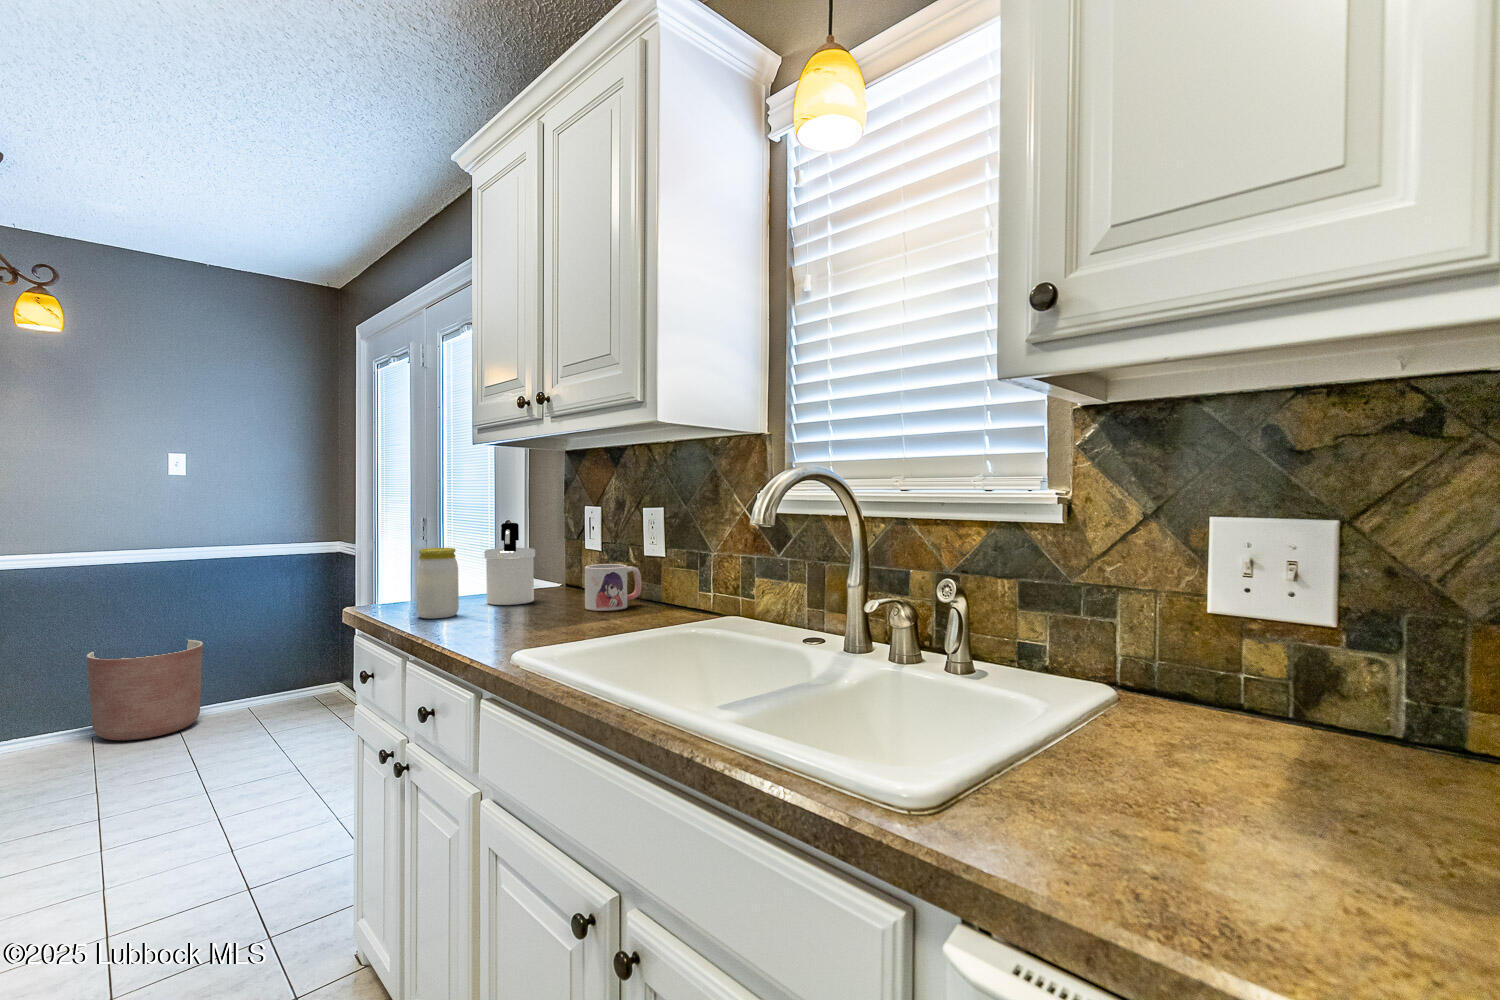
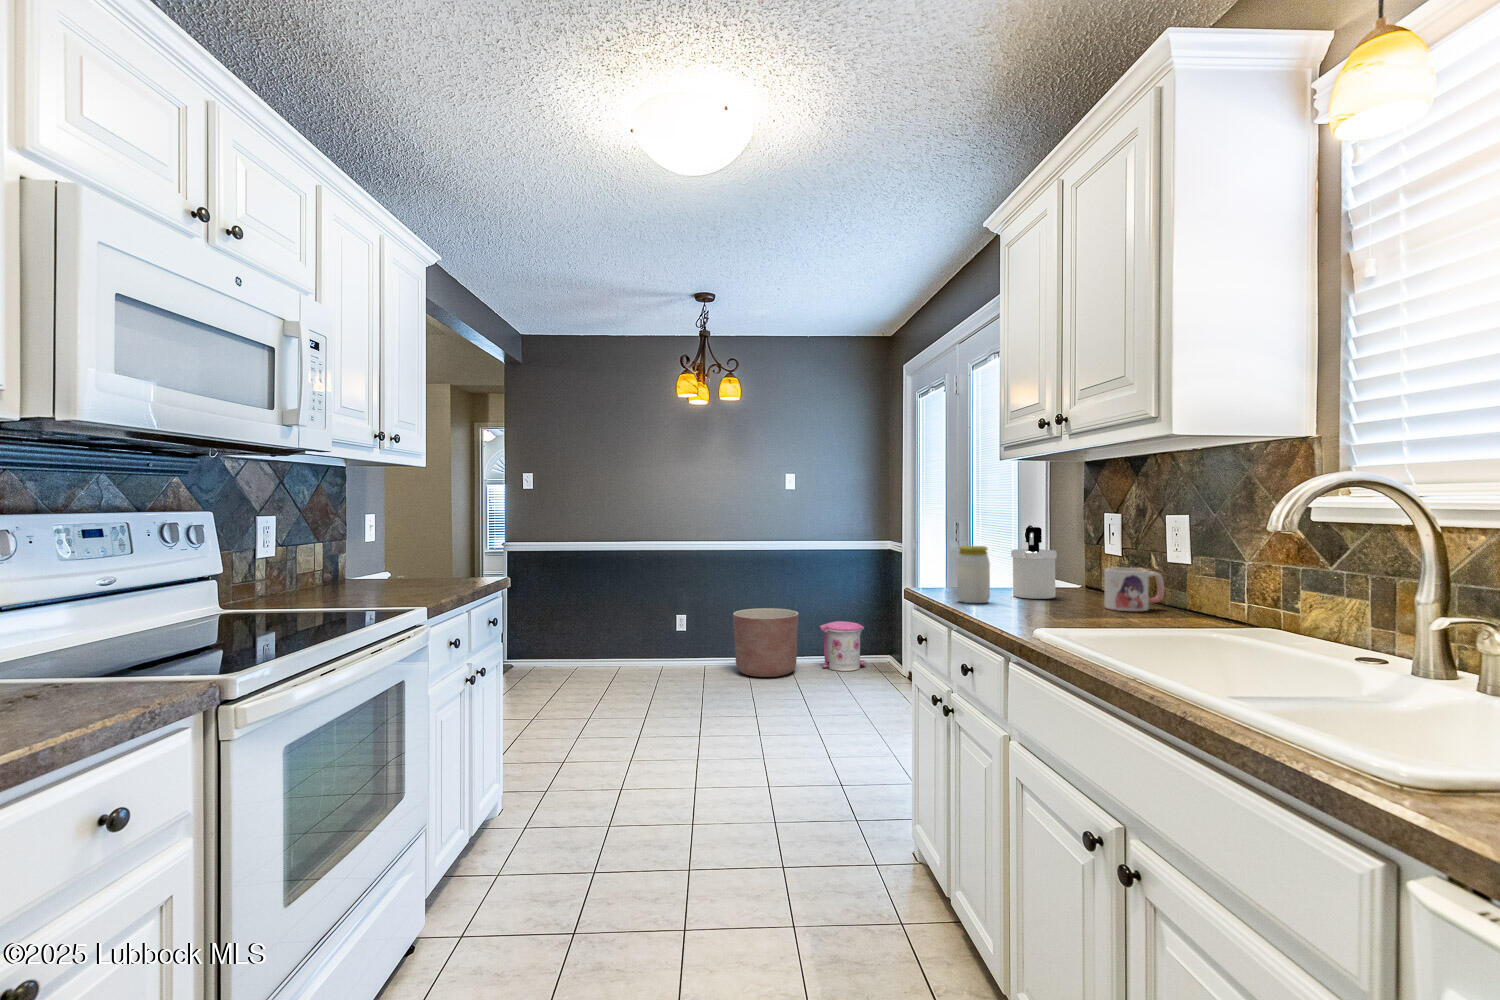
trash can: none [237,646,309,711] -> present [819,621,866,671]

